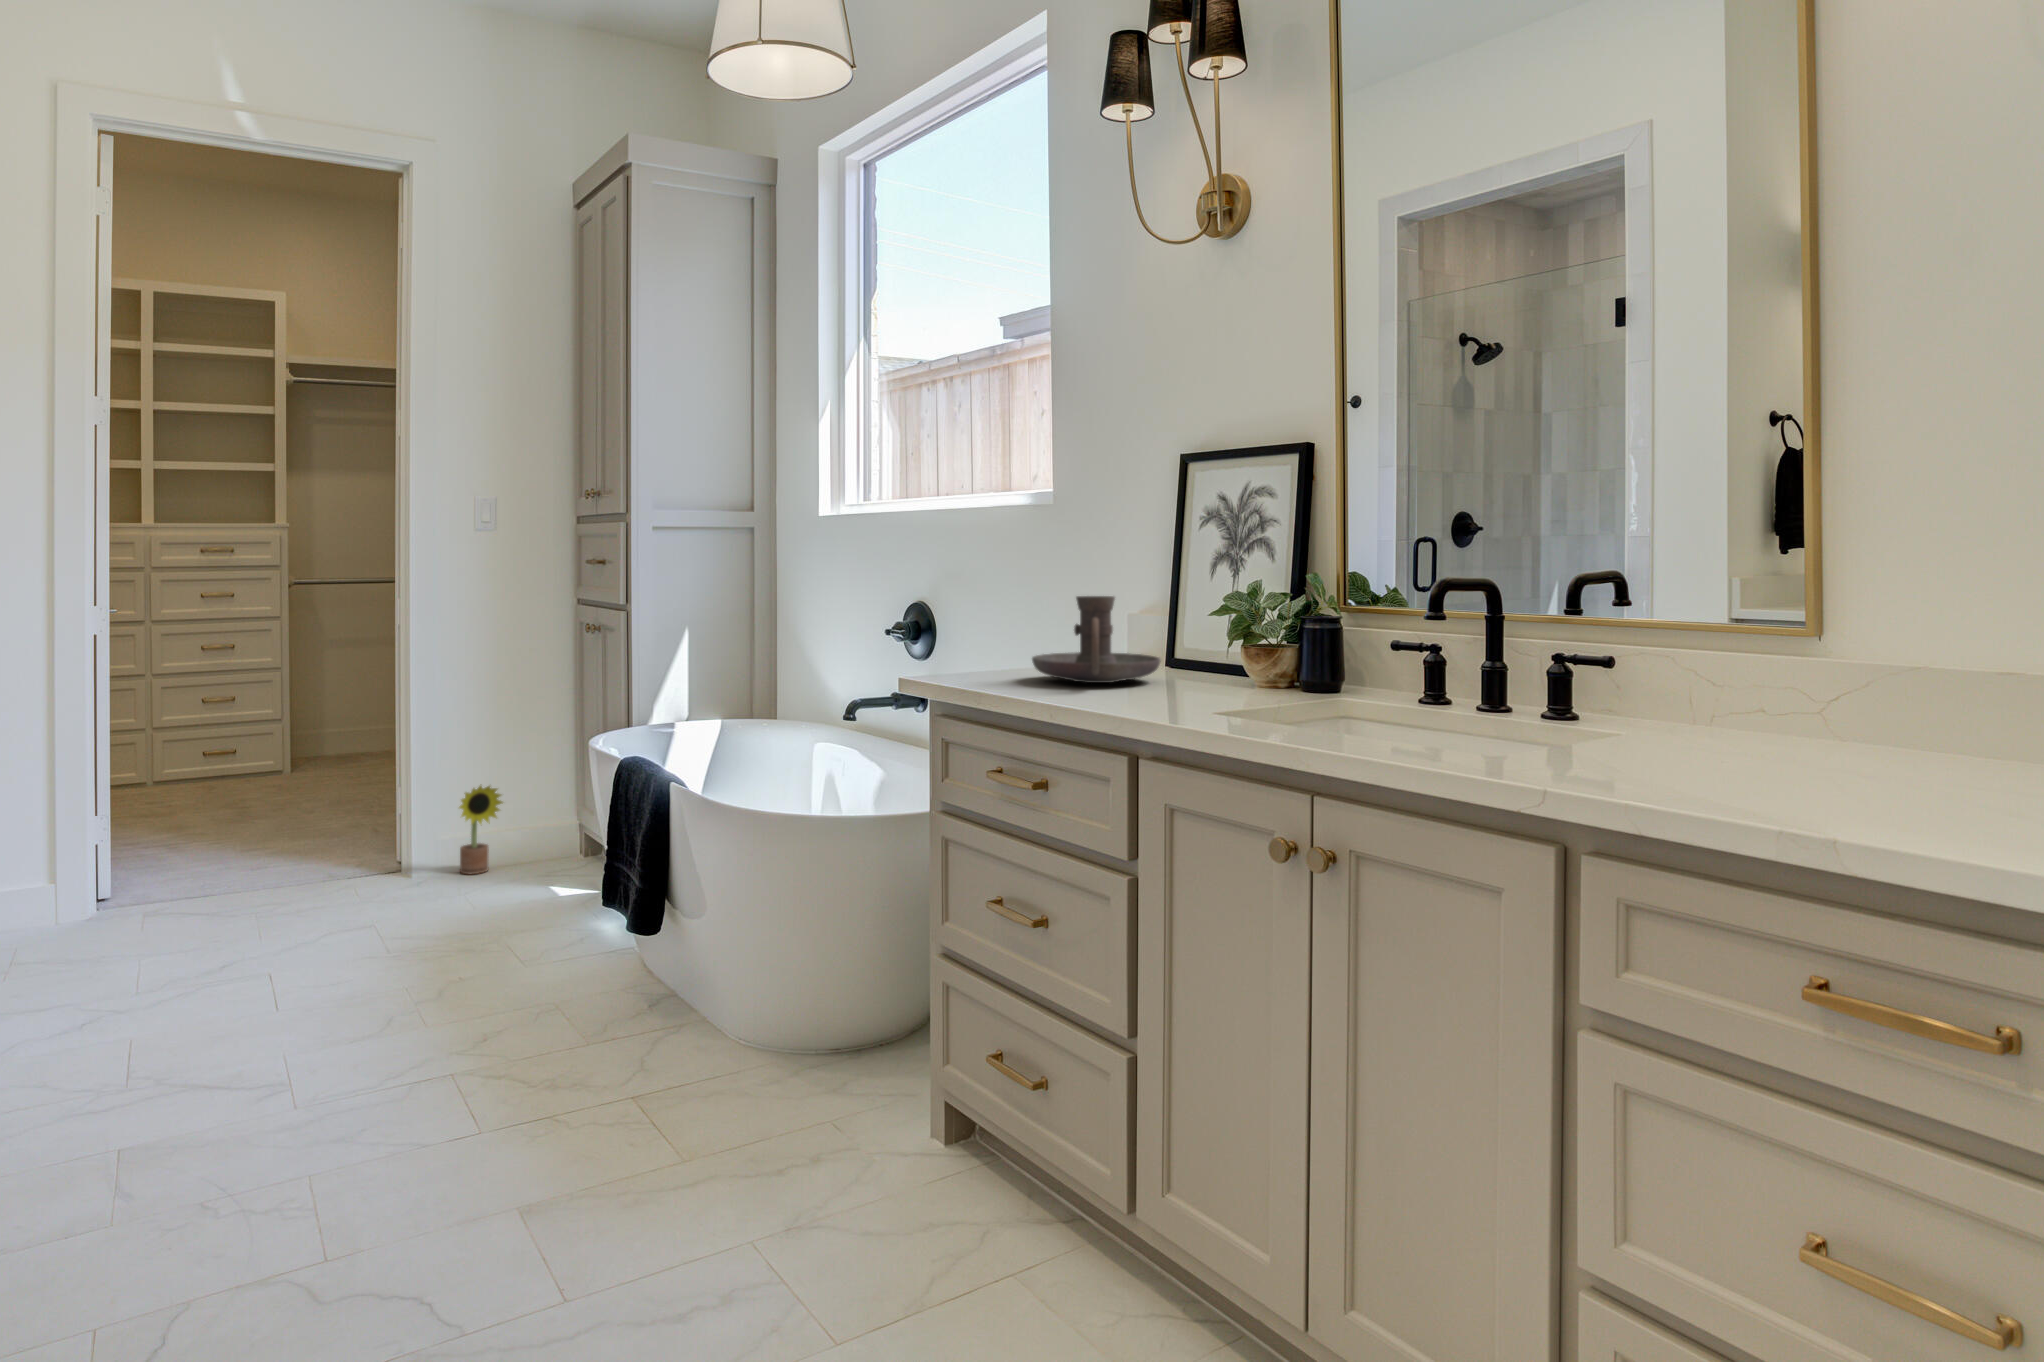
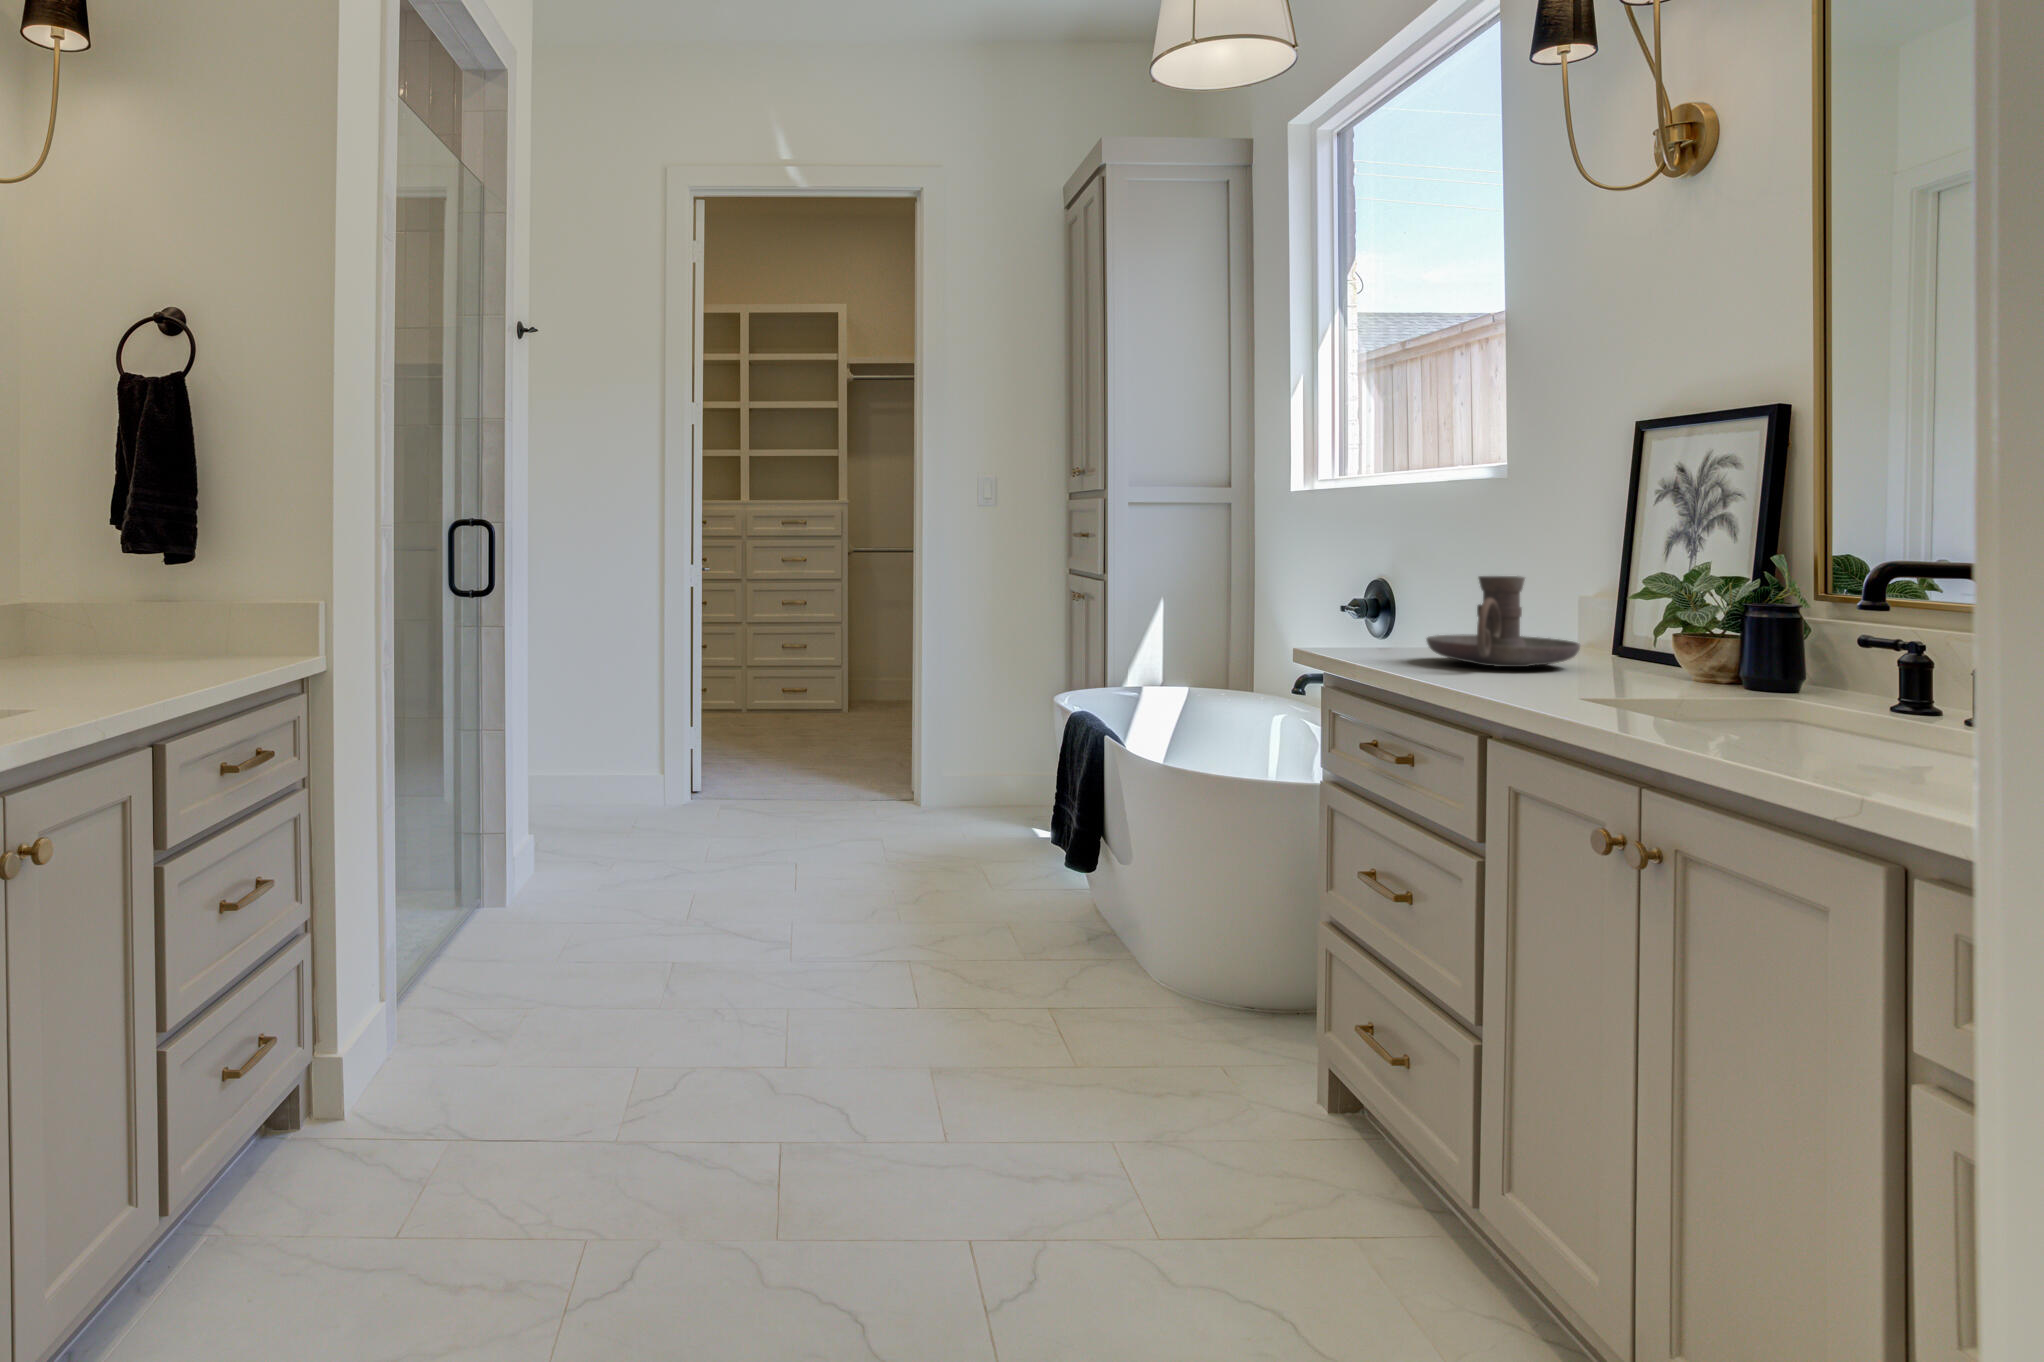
decorative plant: present [459,786,503,874] -> none [958,729,998,808]

